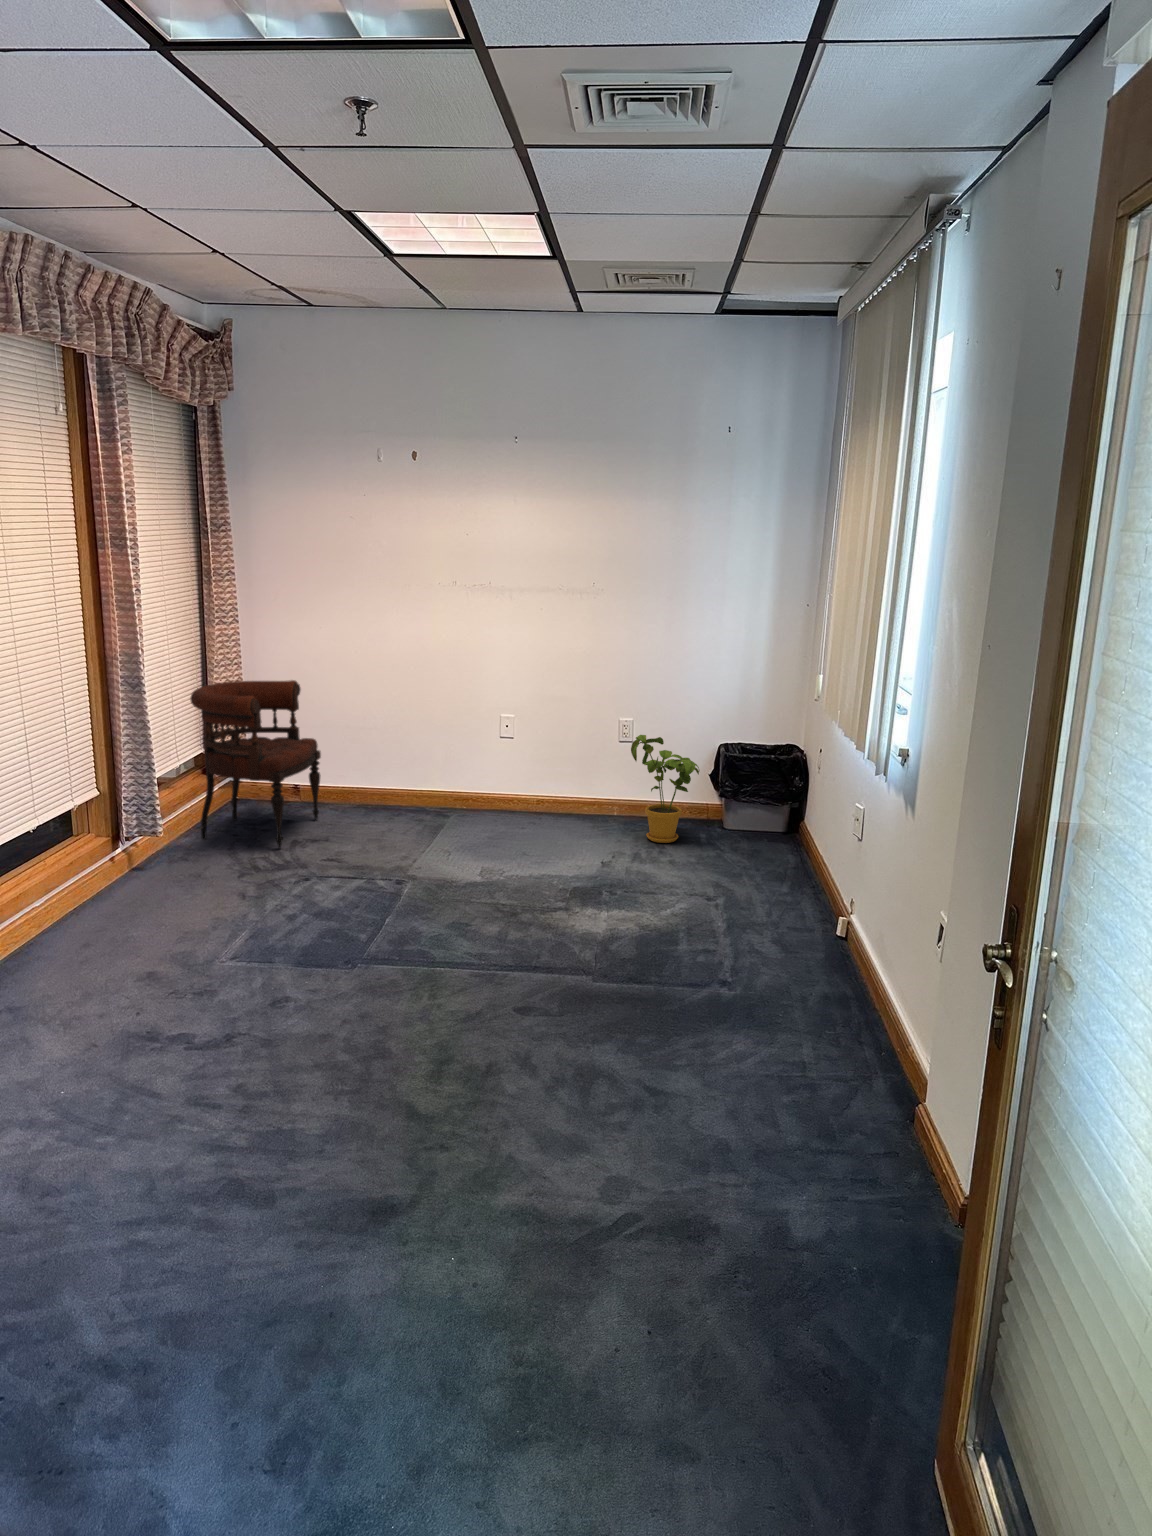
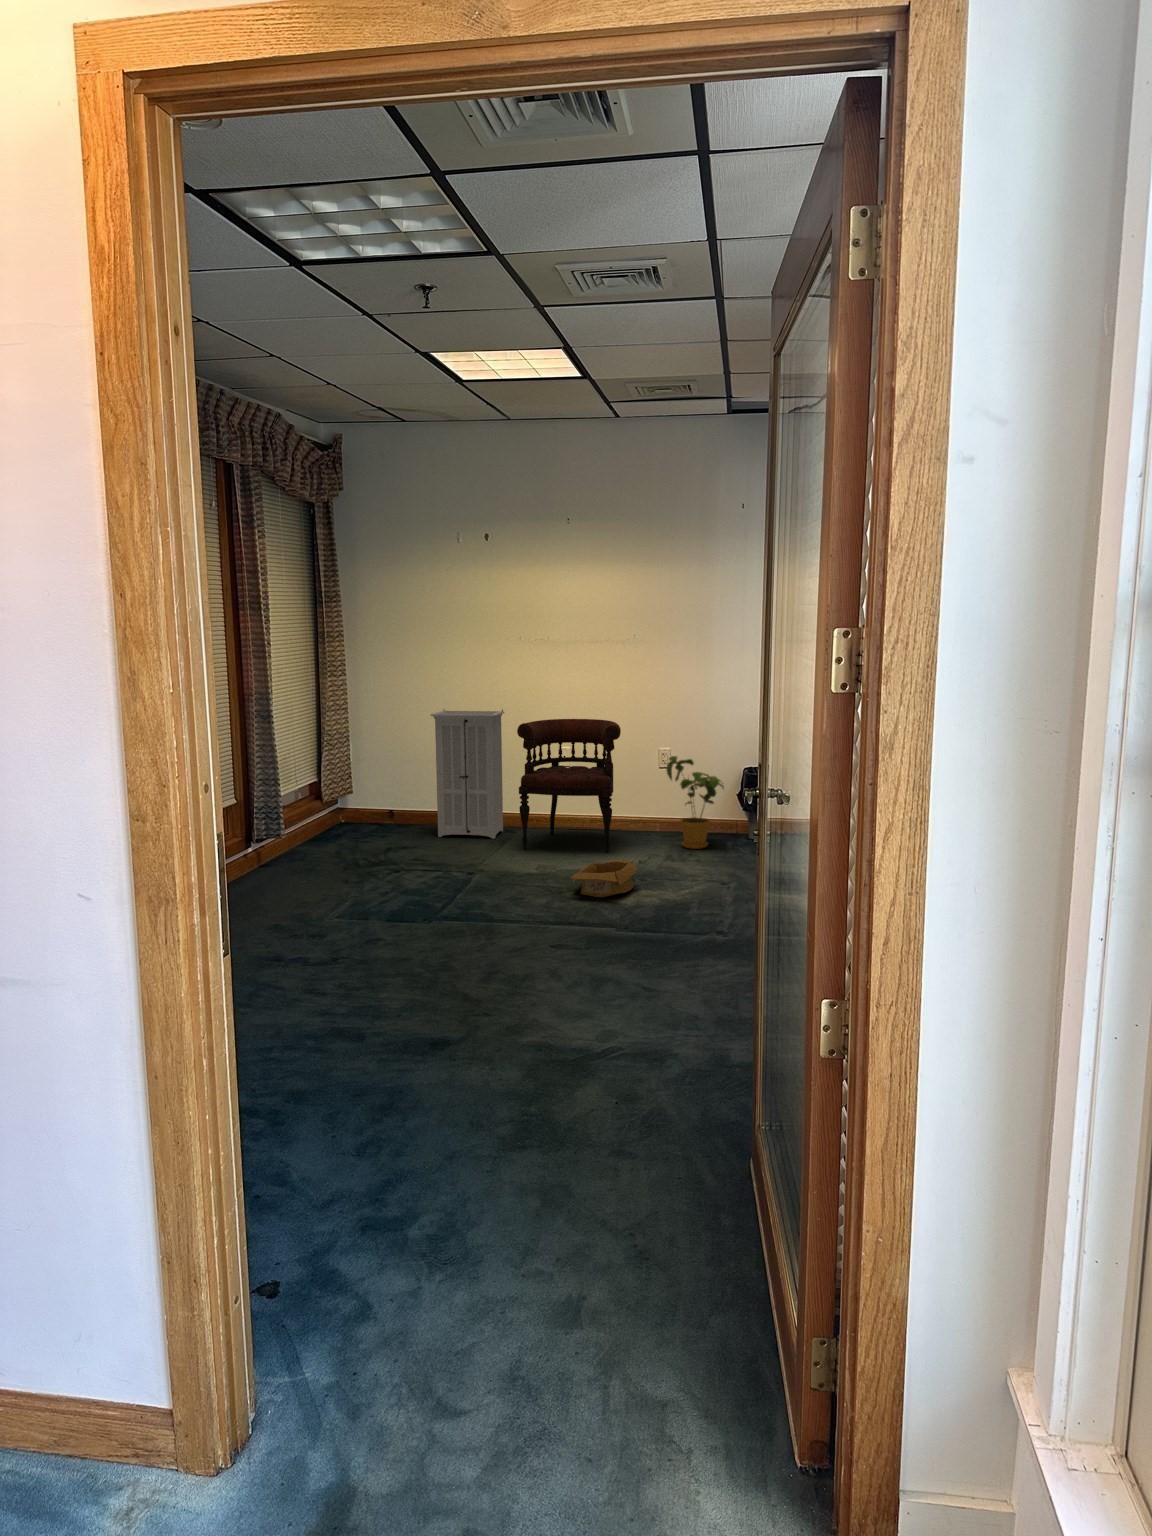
storage cabinet: none [345,668,435,826] -> present [430,710,504,839]
armchair: present [190,680,321,849] -> present [517,719,621,852]
cardboard box: none [527,869,607,920] -> present [571,860,638,897]

